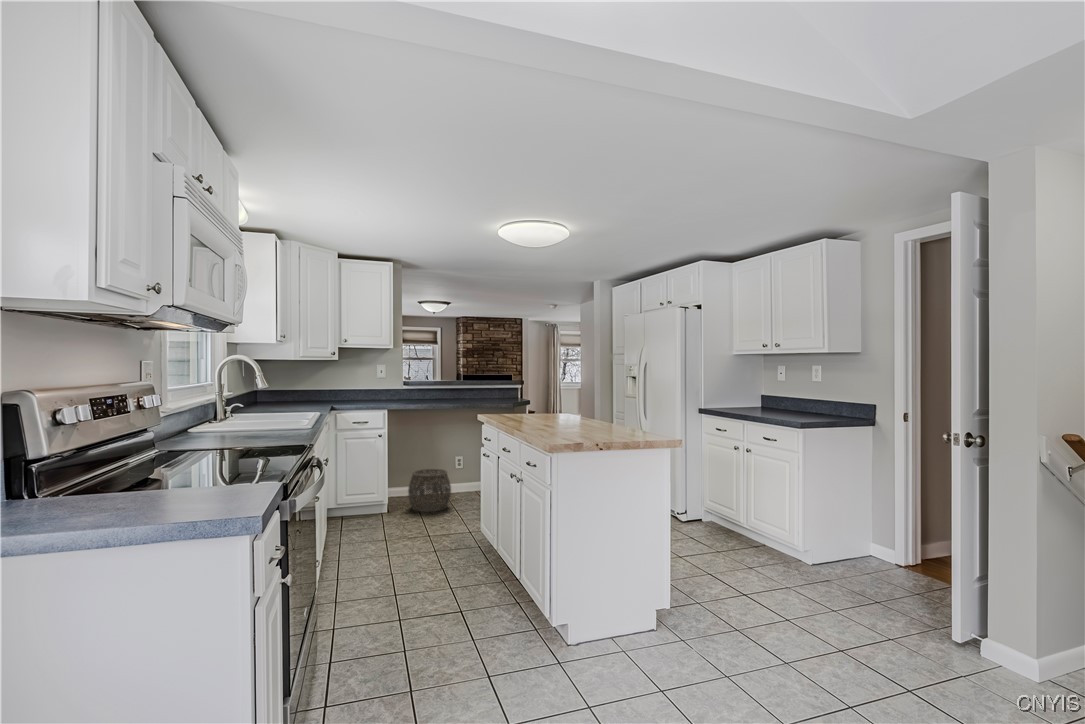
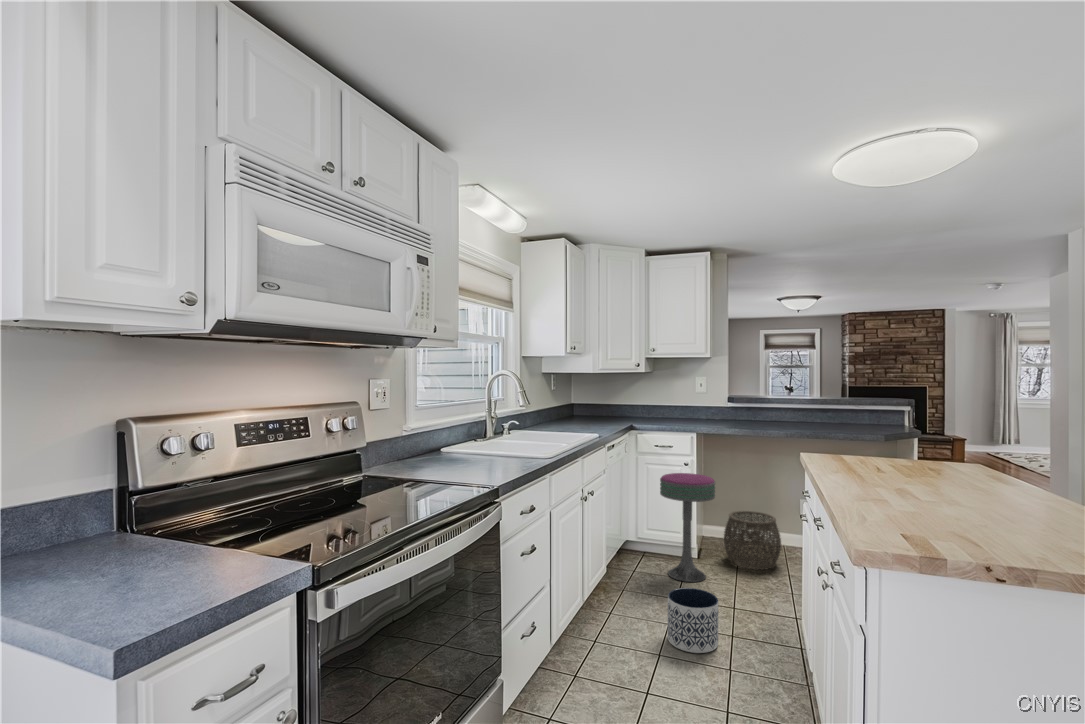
bar stool: none [364,442,409,529] -> present [660,473,715,582]
planter: none [396,521,434,566] -> present [667,588,718,653]

